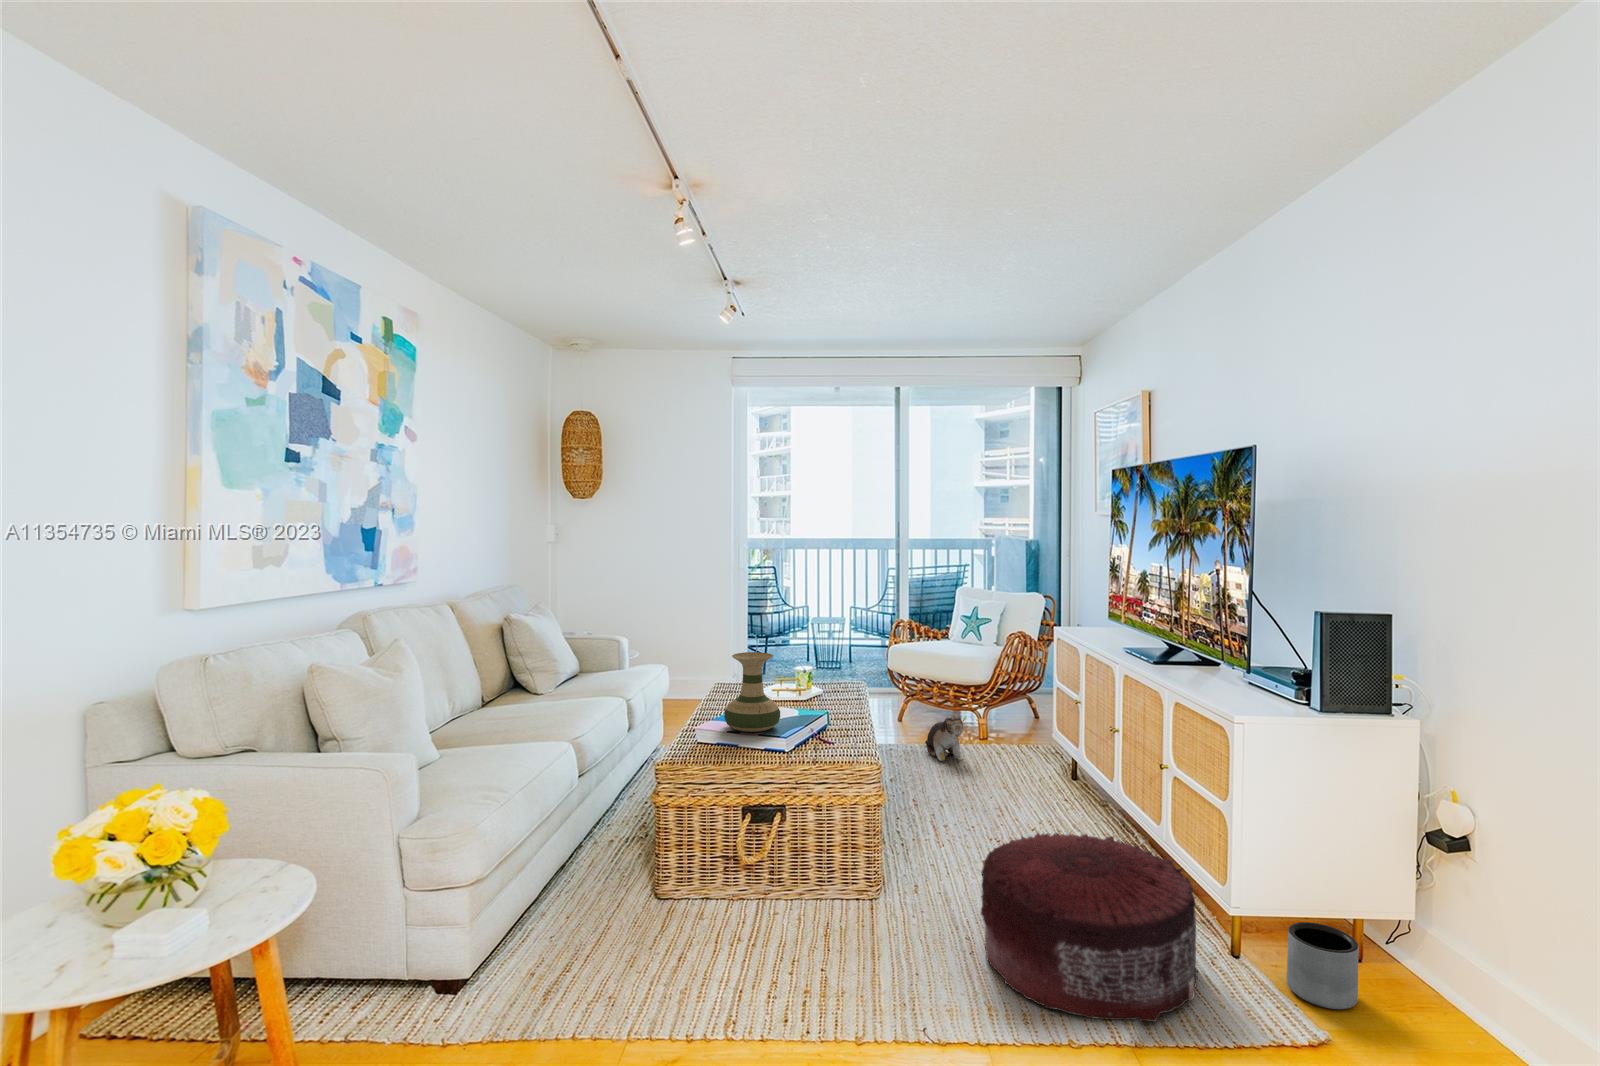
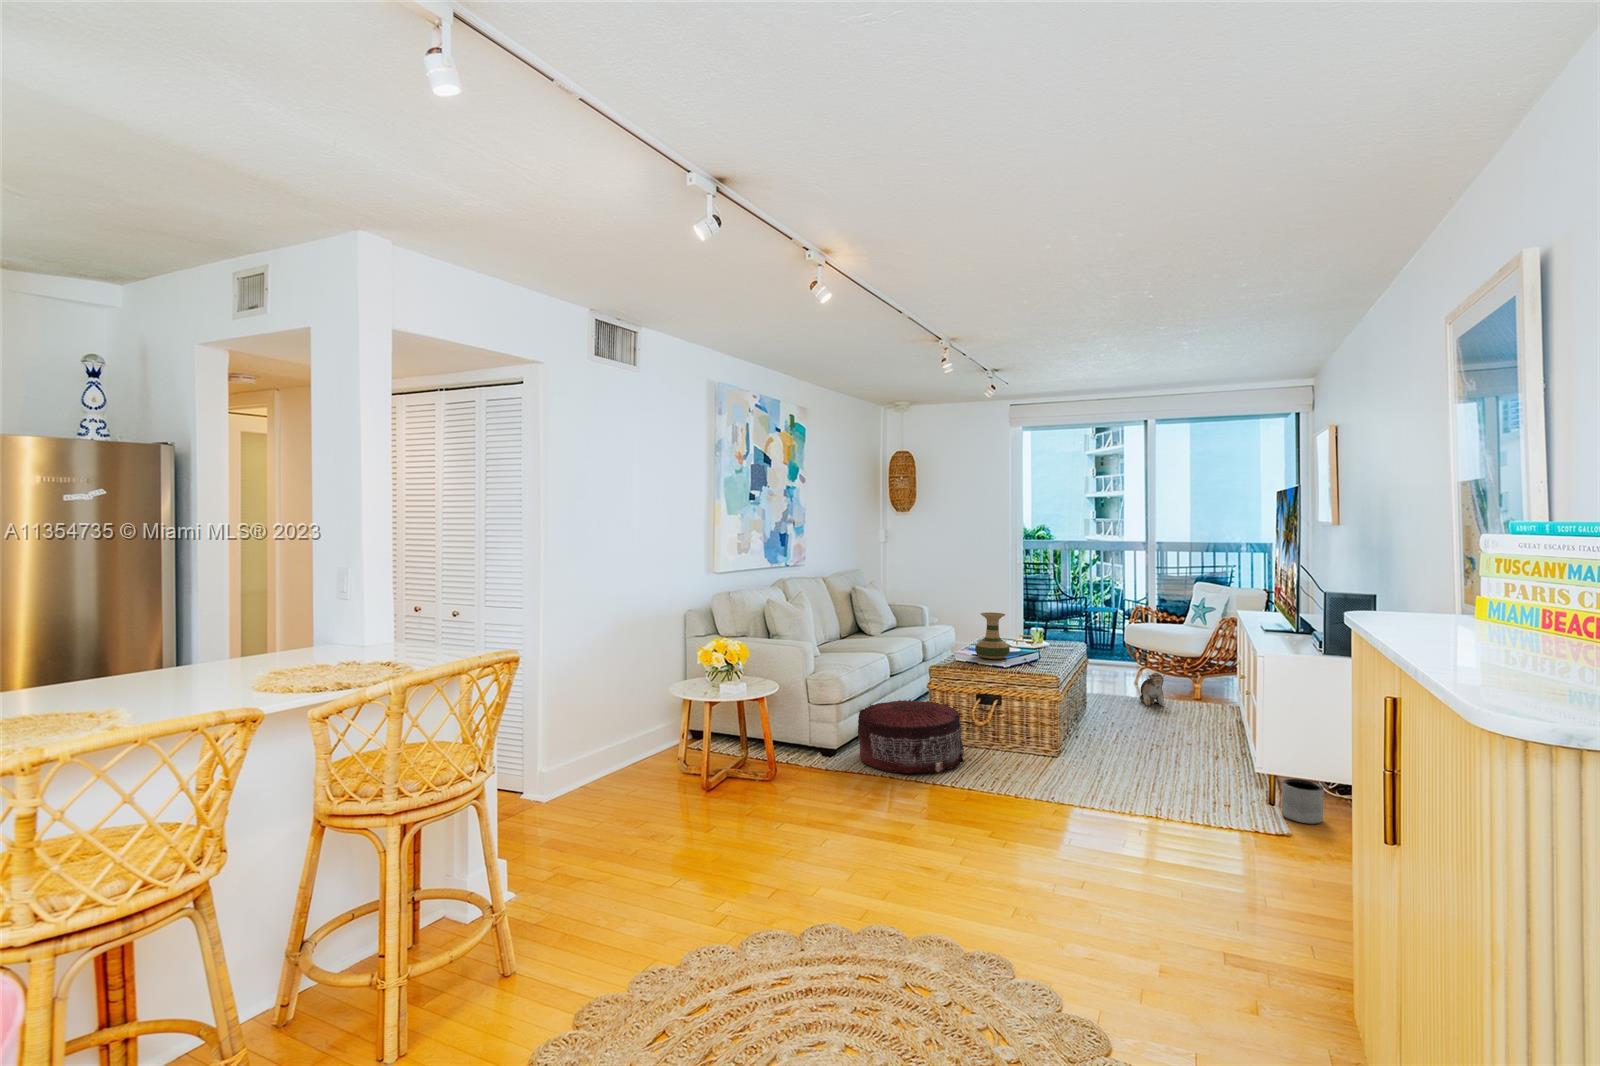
pouf: present [981,833,1198,1022] -> present [858,699,964,773]

